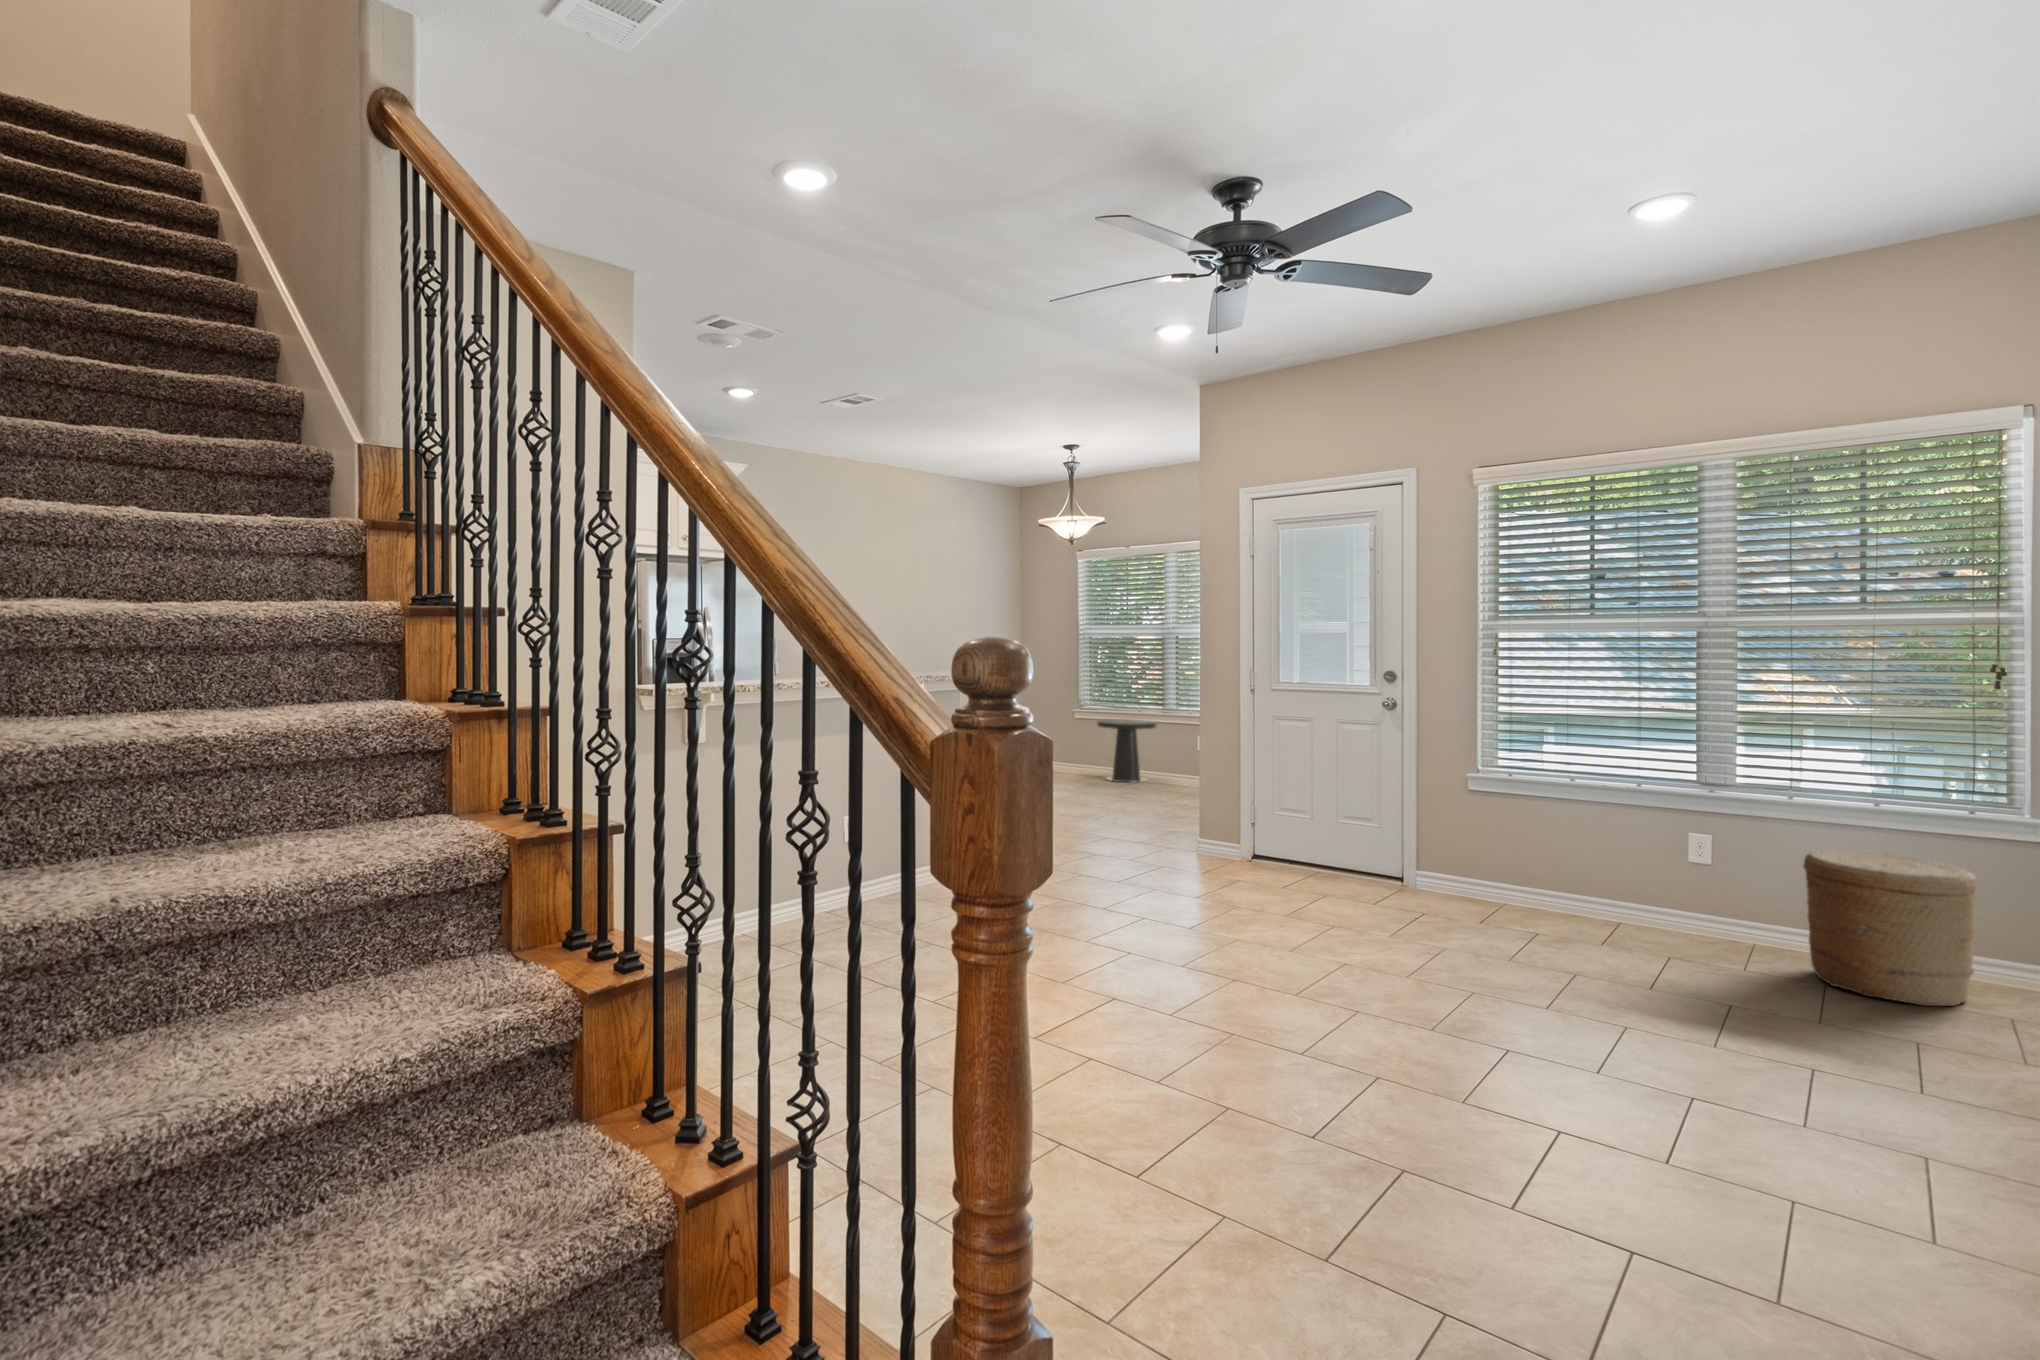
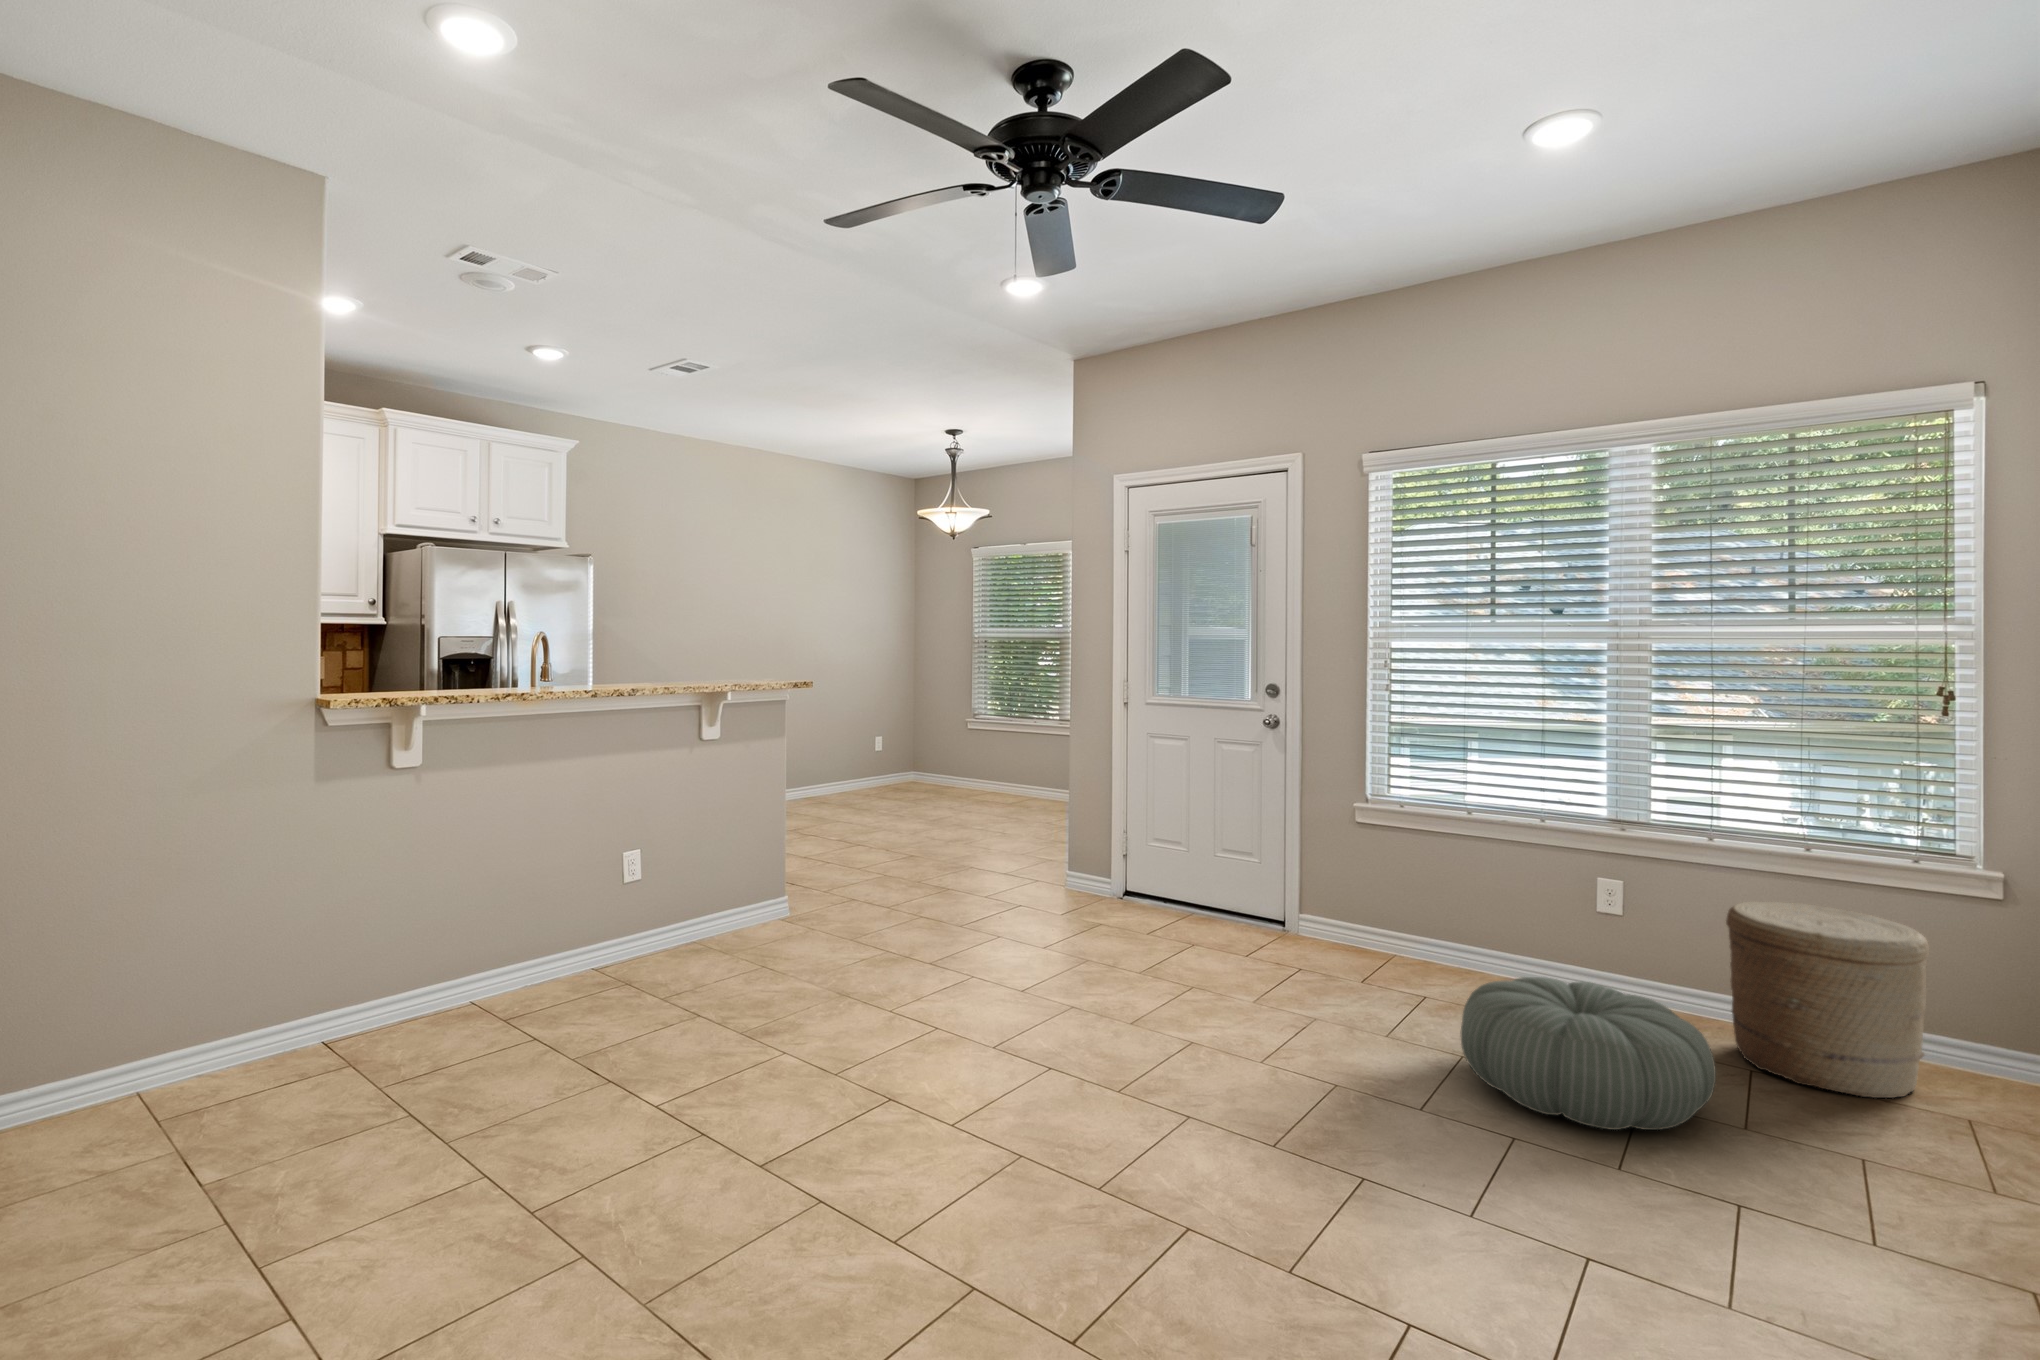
side table: present [1097,719,1156,782] -> none [983,729,1047,798]
pouf: none [1577,909,1794,1023] -> present [1461,977,1716,1130]

